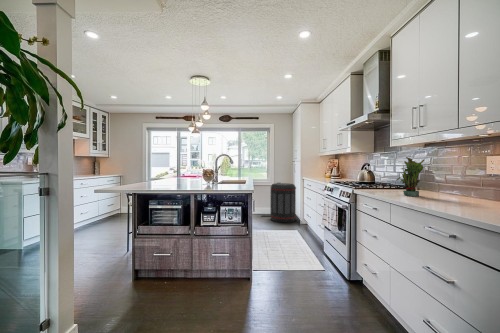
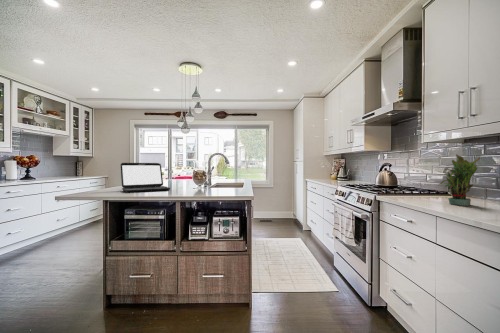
laptop: none [144,163,185,188] -> present [121,163,170,193]
trash can: present [271,183,296,222] -> none [270,184,298,228]

